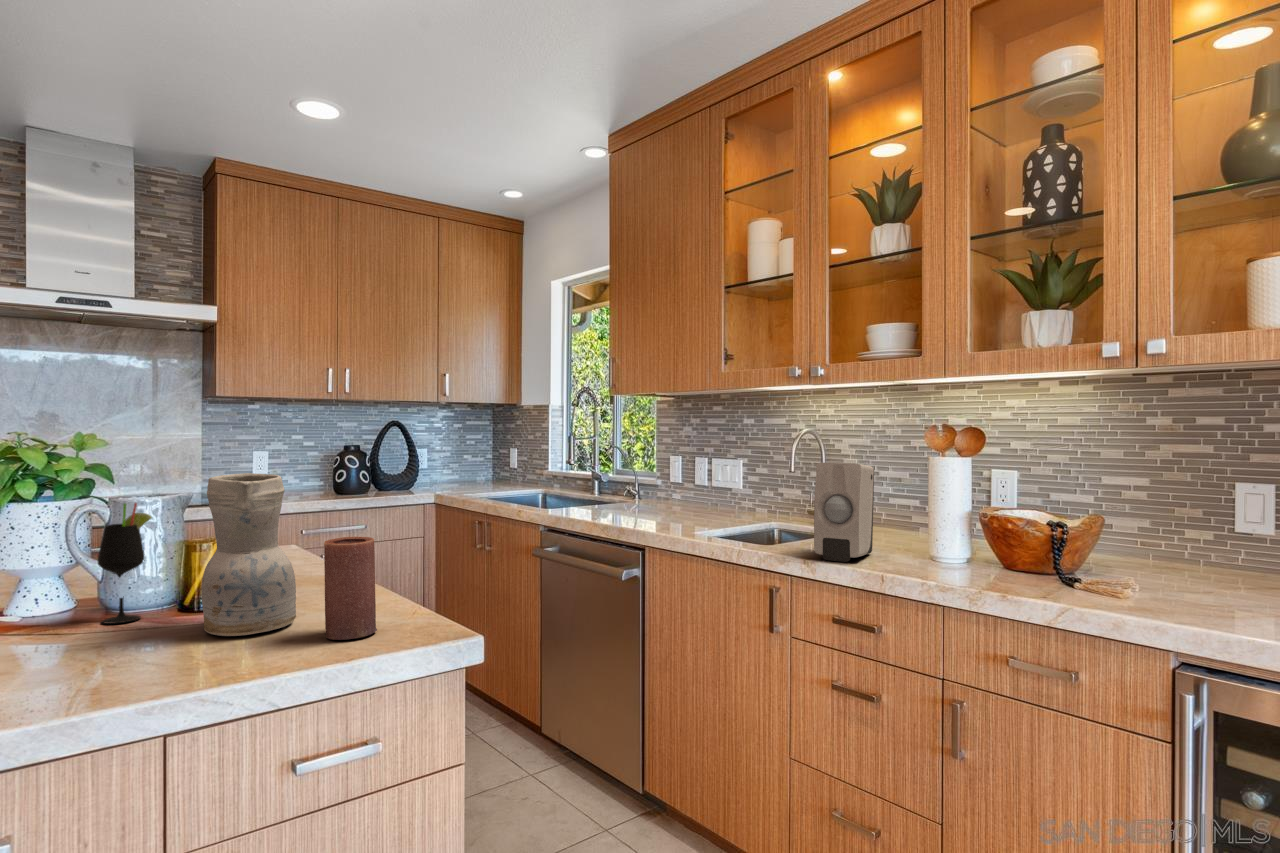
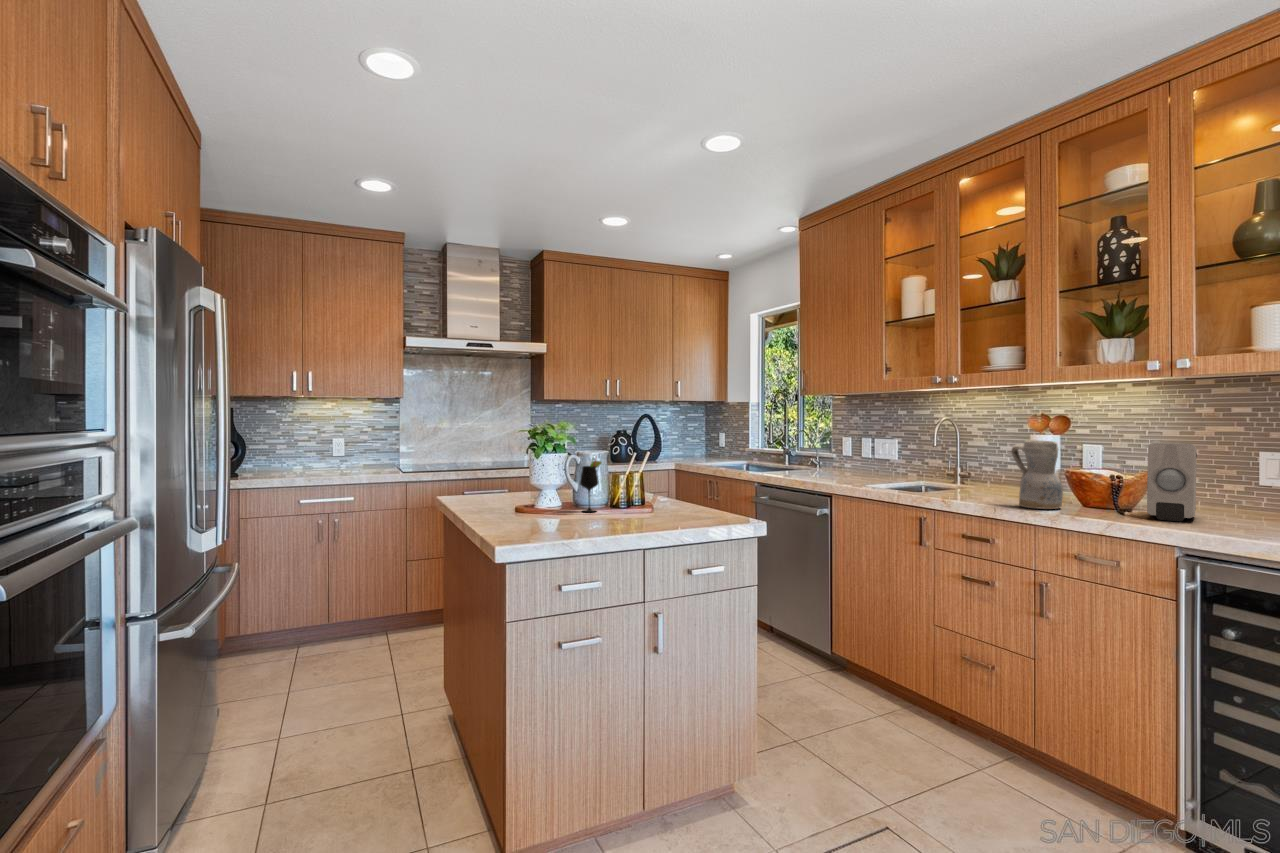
soap dispenser: present [814,463,874,562] -> present [1147,443,1197,521]
ceramic pitcher: present [202,473,296,636] -> present [1012,440,1063,509]
candle: present [324,537,377,640] -> none [691,472,715,520]

